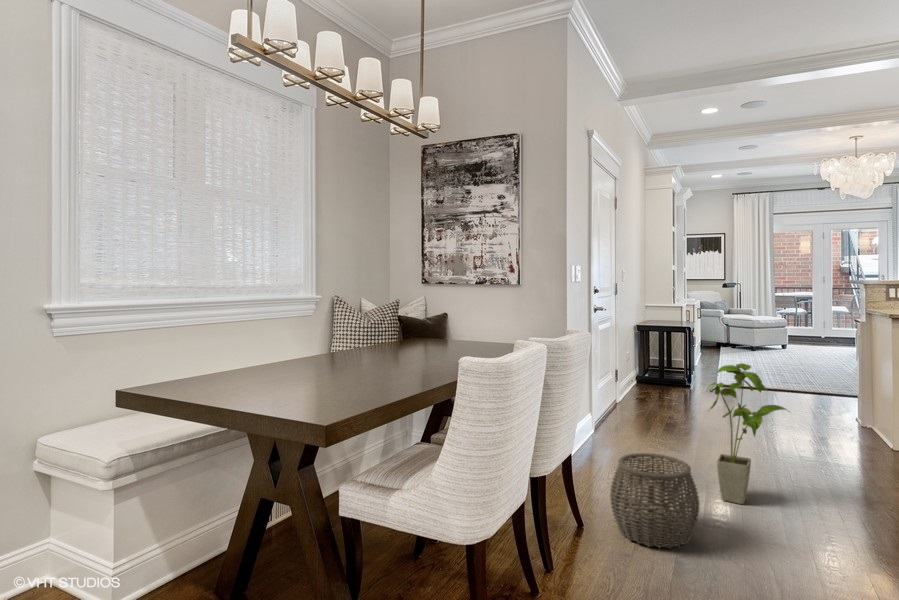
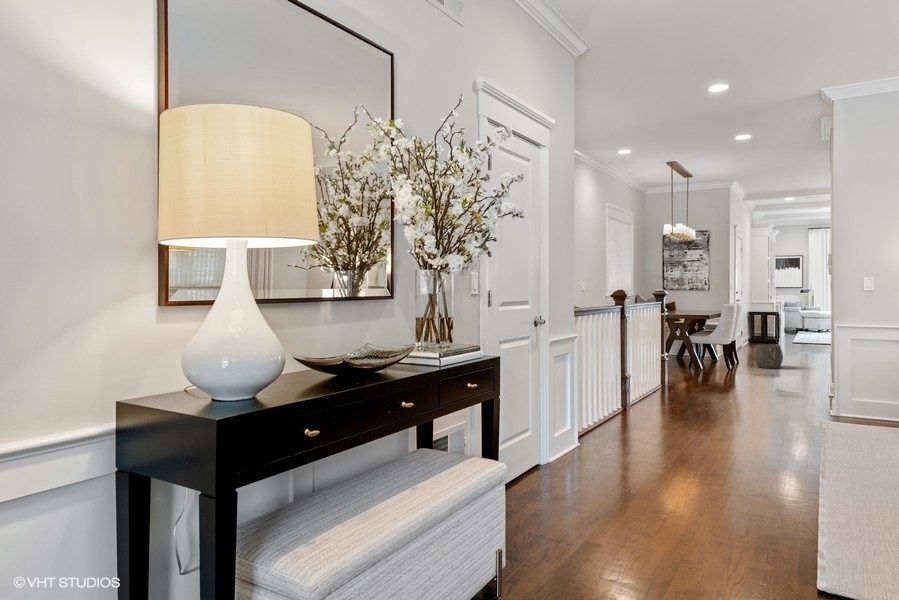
house plant: present [708,363,789,504] -> none [786,318,816,365]

